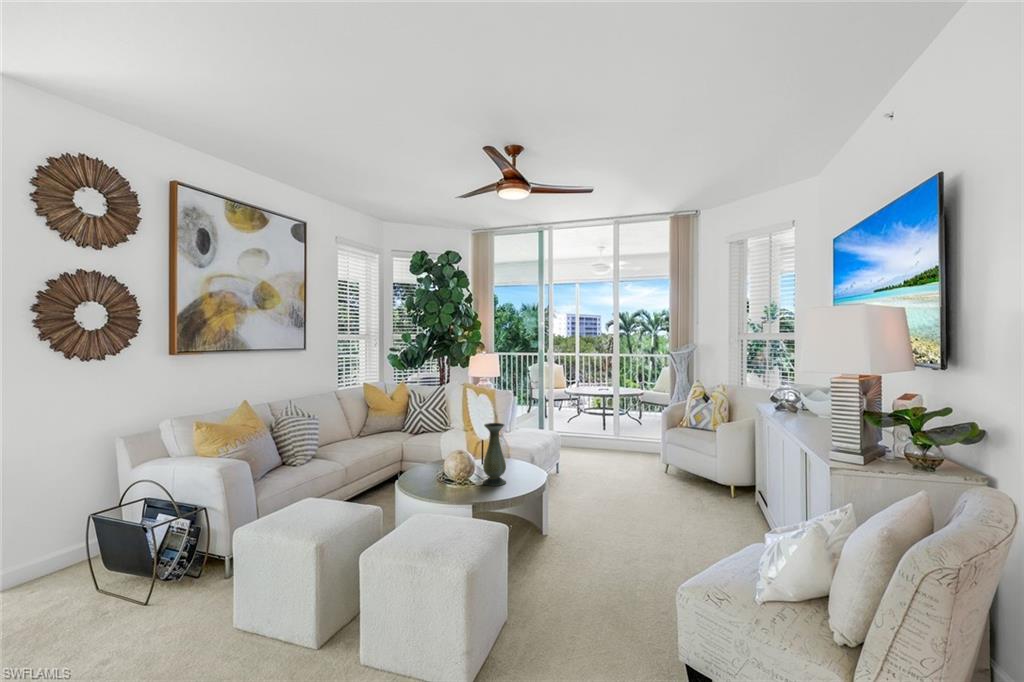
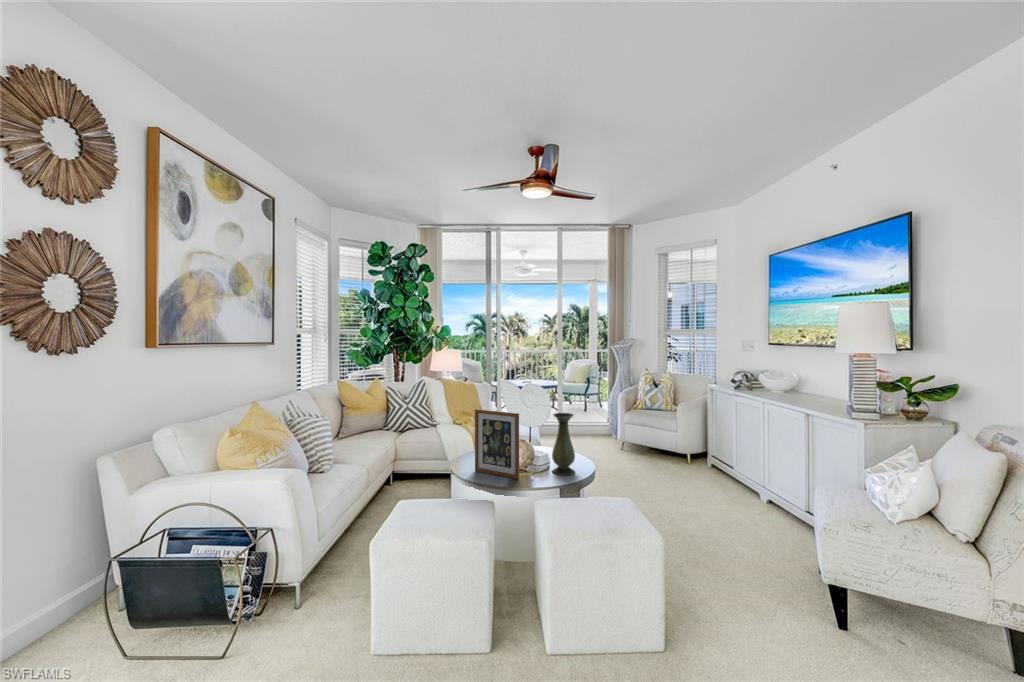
picture frame: none [417,415,444,485] -> present [475,409,519,479]

